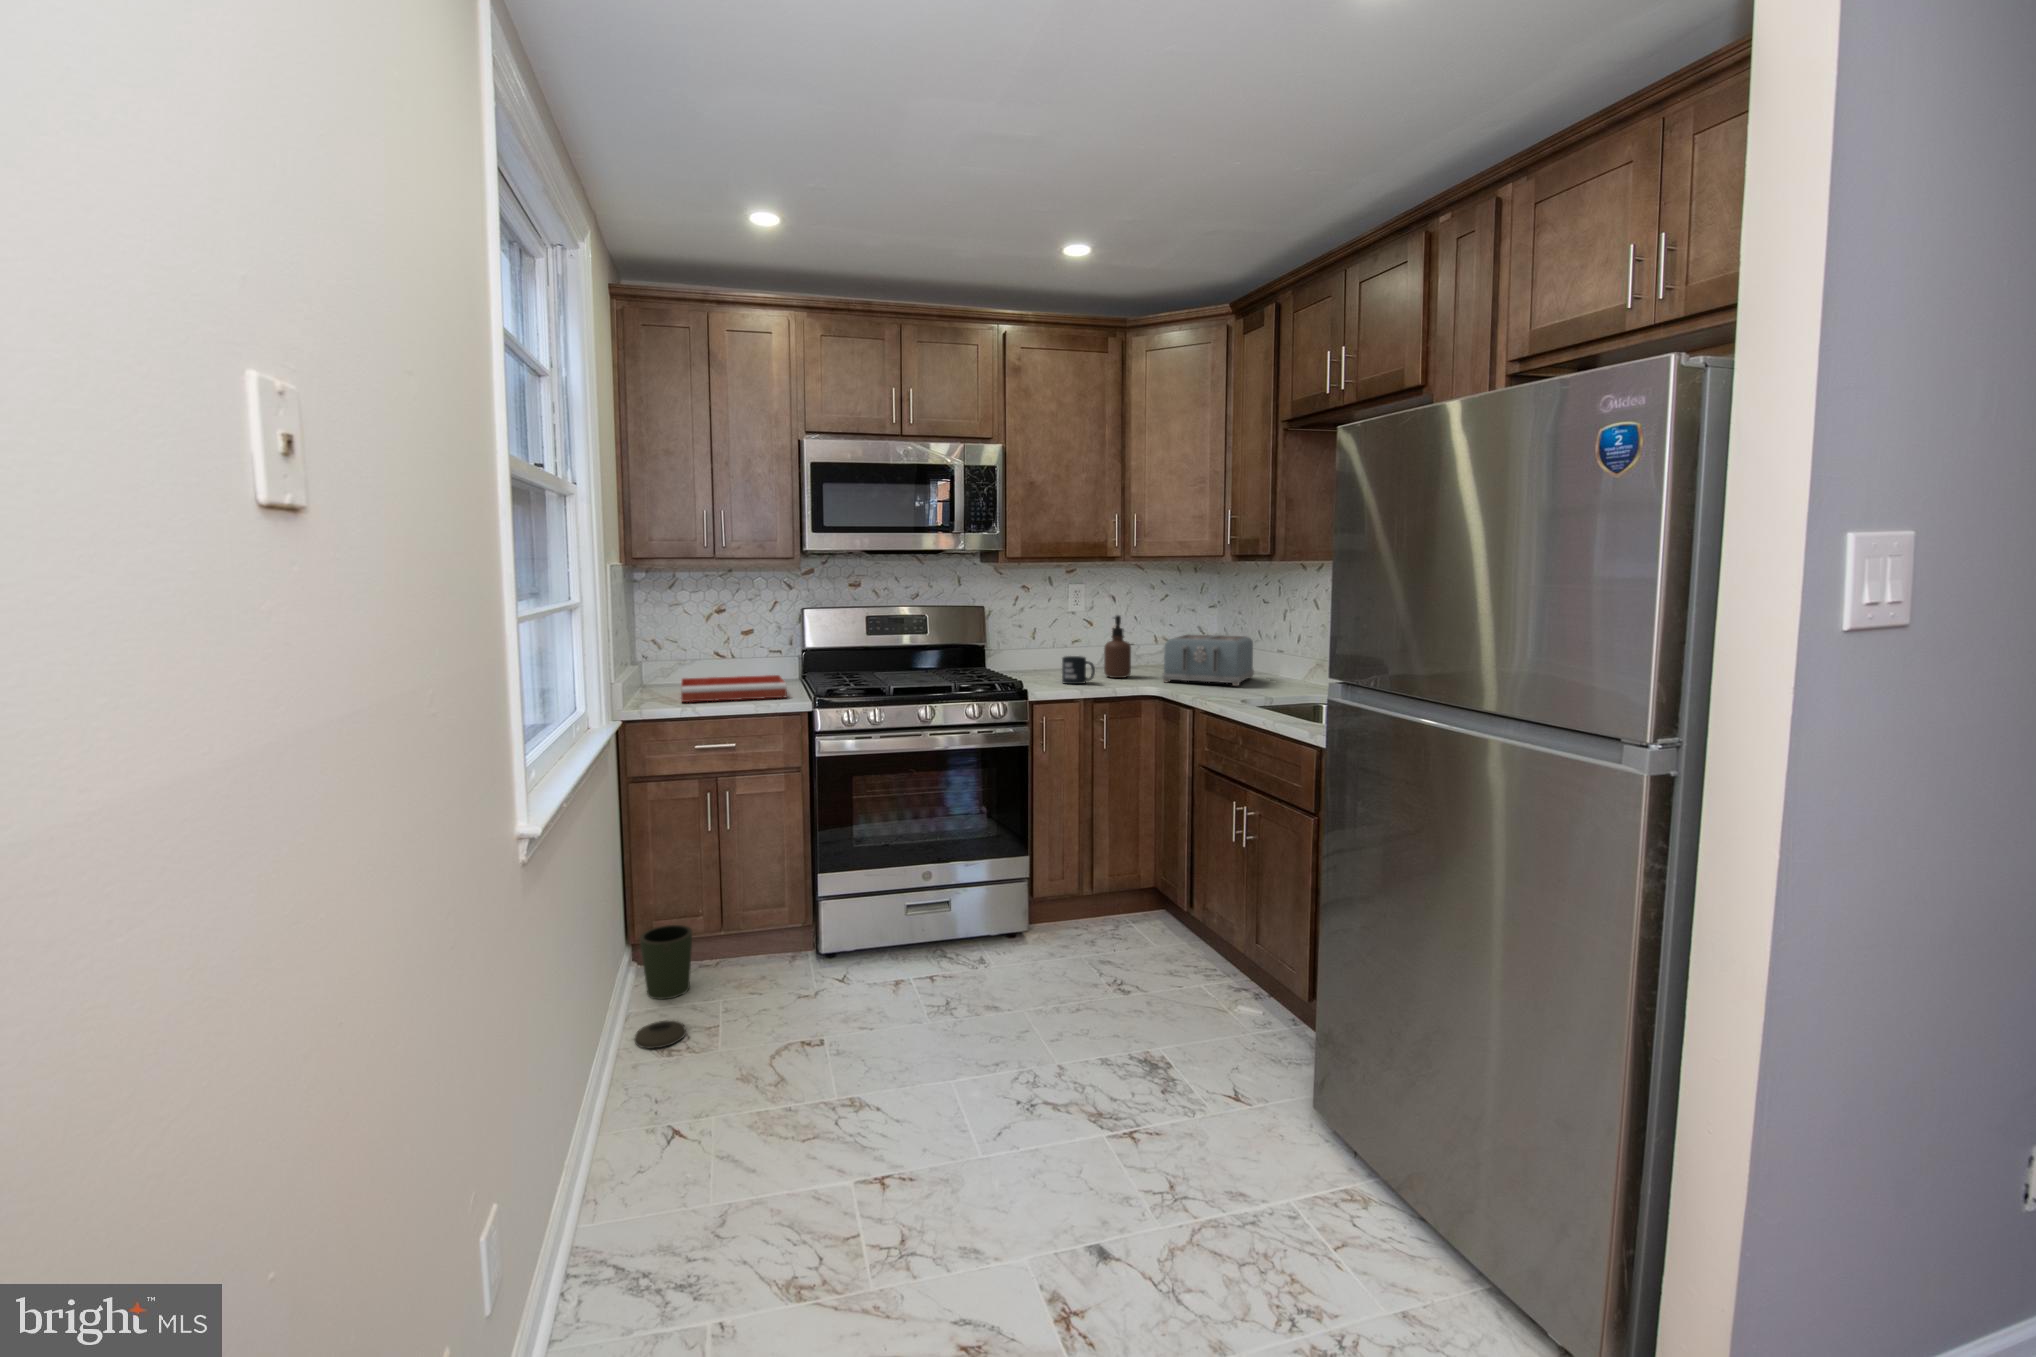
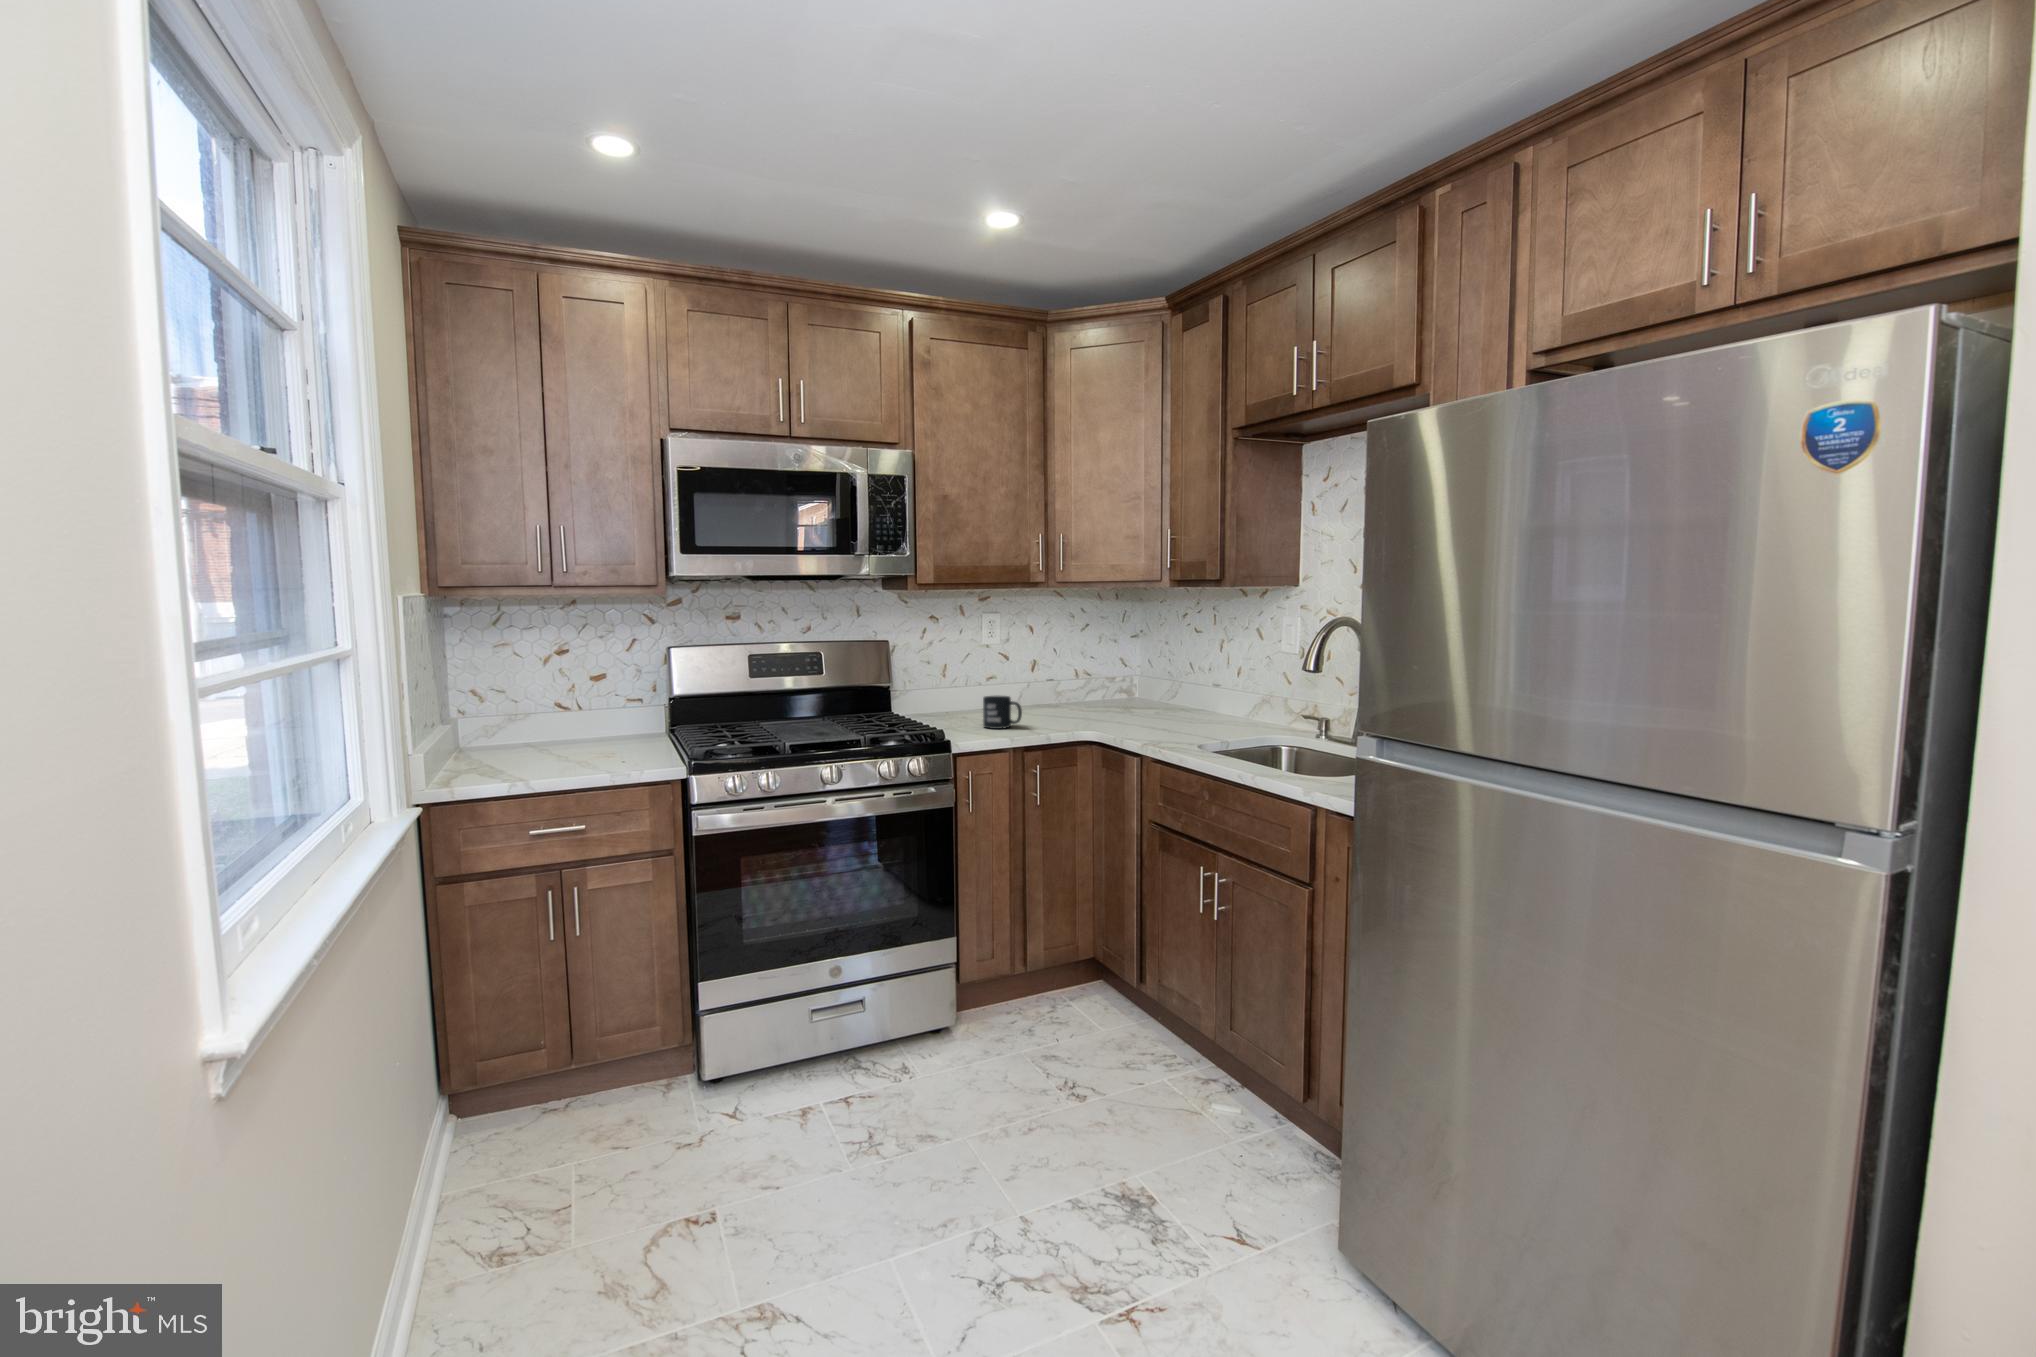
soap dispenser: present [1104,615,1131,678] -> none [1028,647,1058,719]
toaster: present [1162,634,1254,686] -> none [1096,667,1193,725]
tray: present [681,675,787,702] -> none [508,729,650,770]
trash can: present [635,925,692,1049] -> none [446,1063,528,1253]

